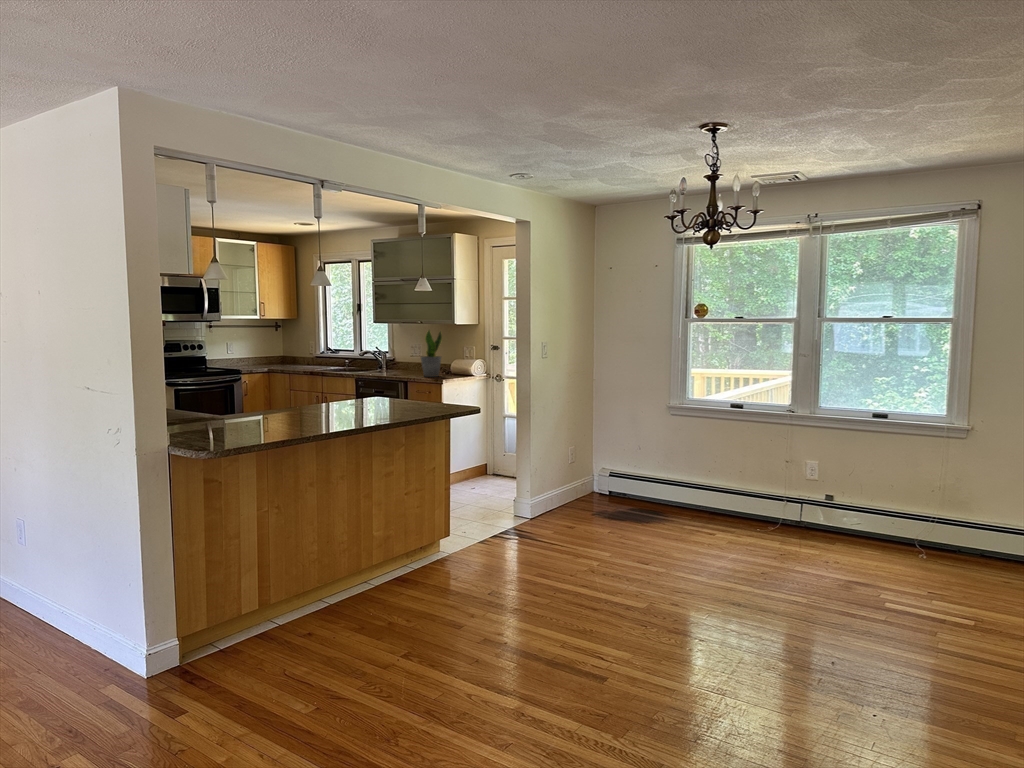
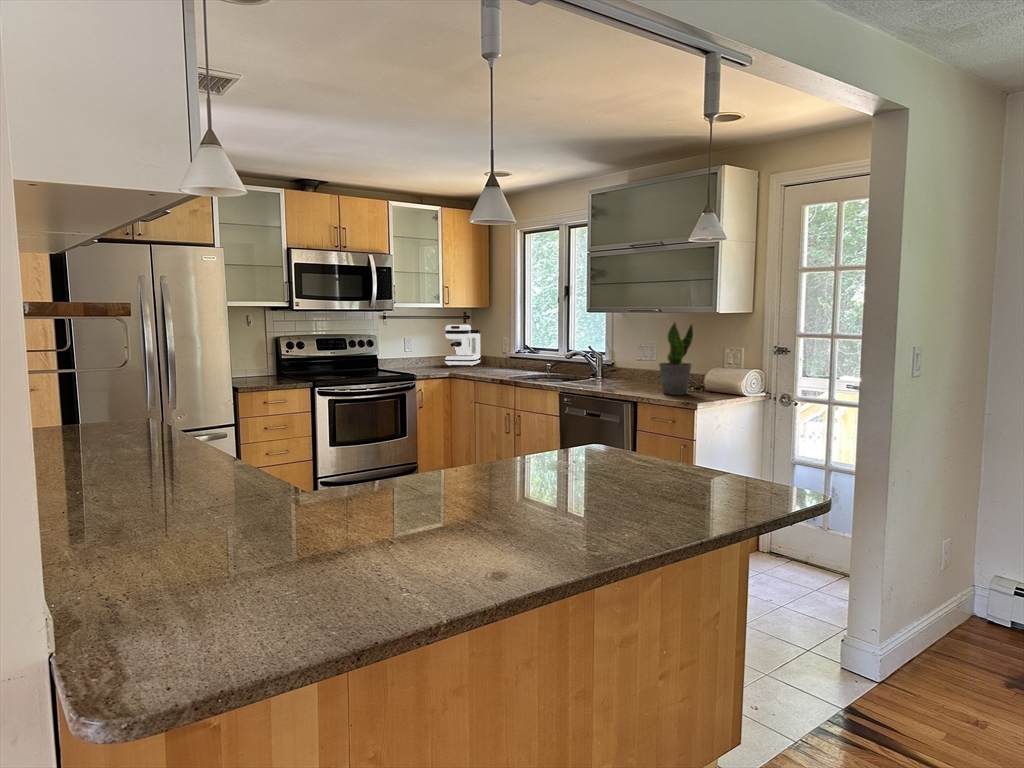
coffee maker: none [261,332,290,364] -> present [445,325,481,366]

